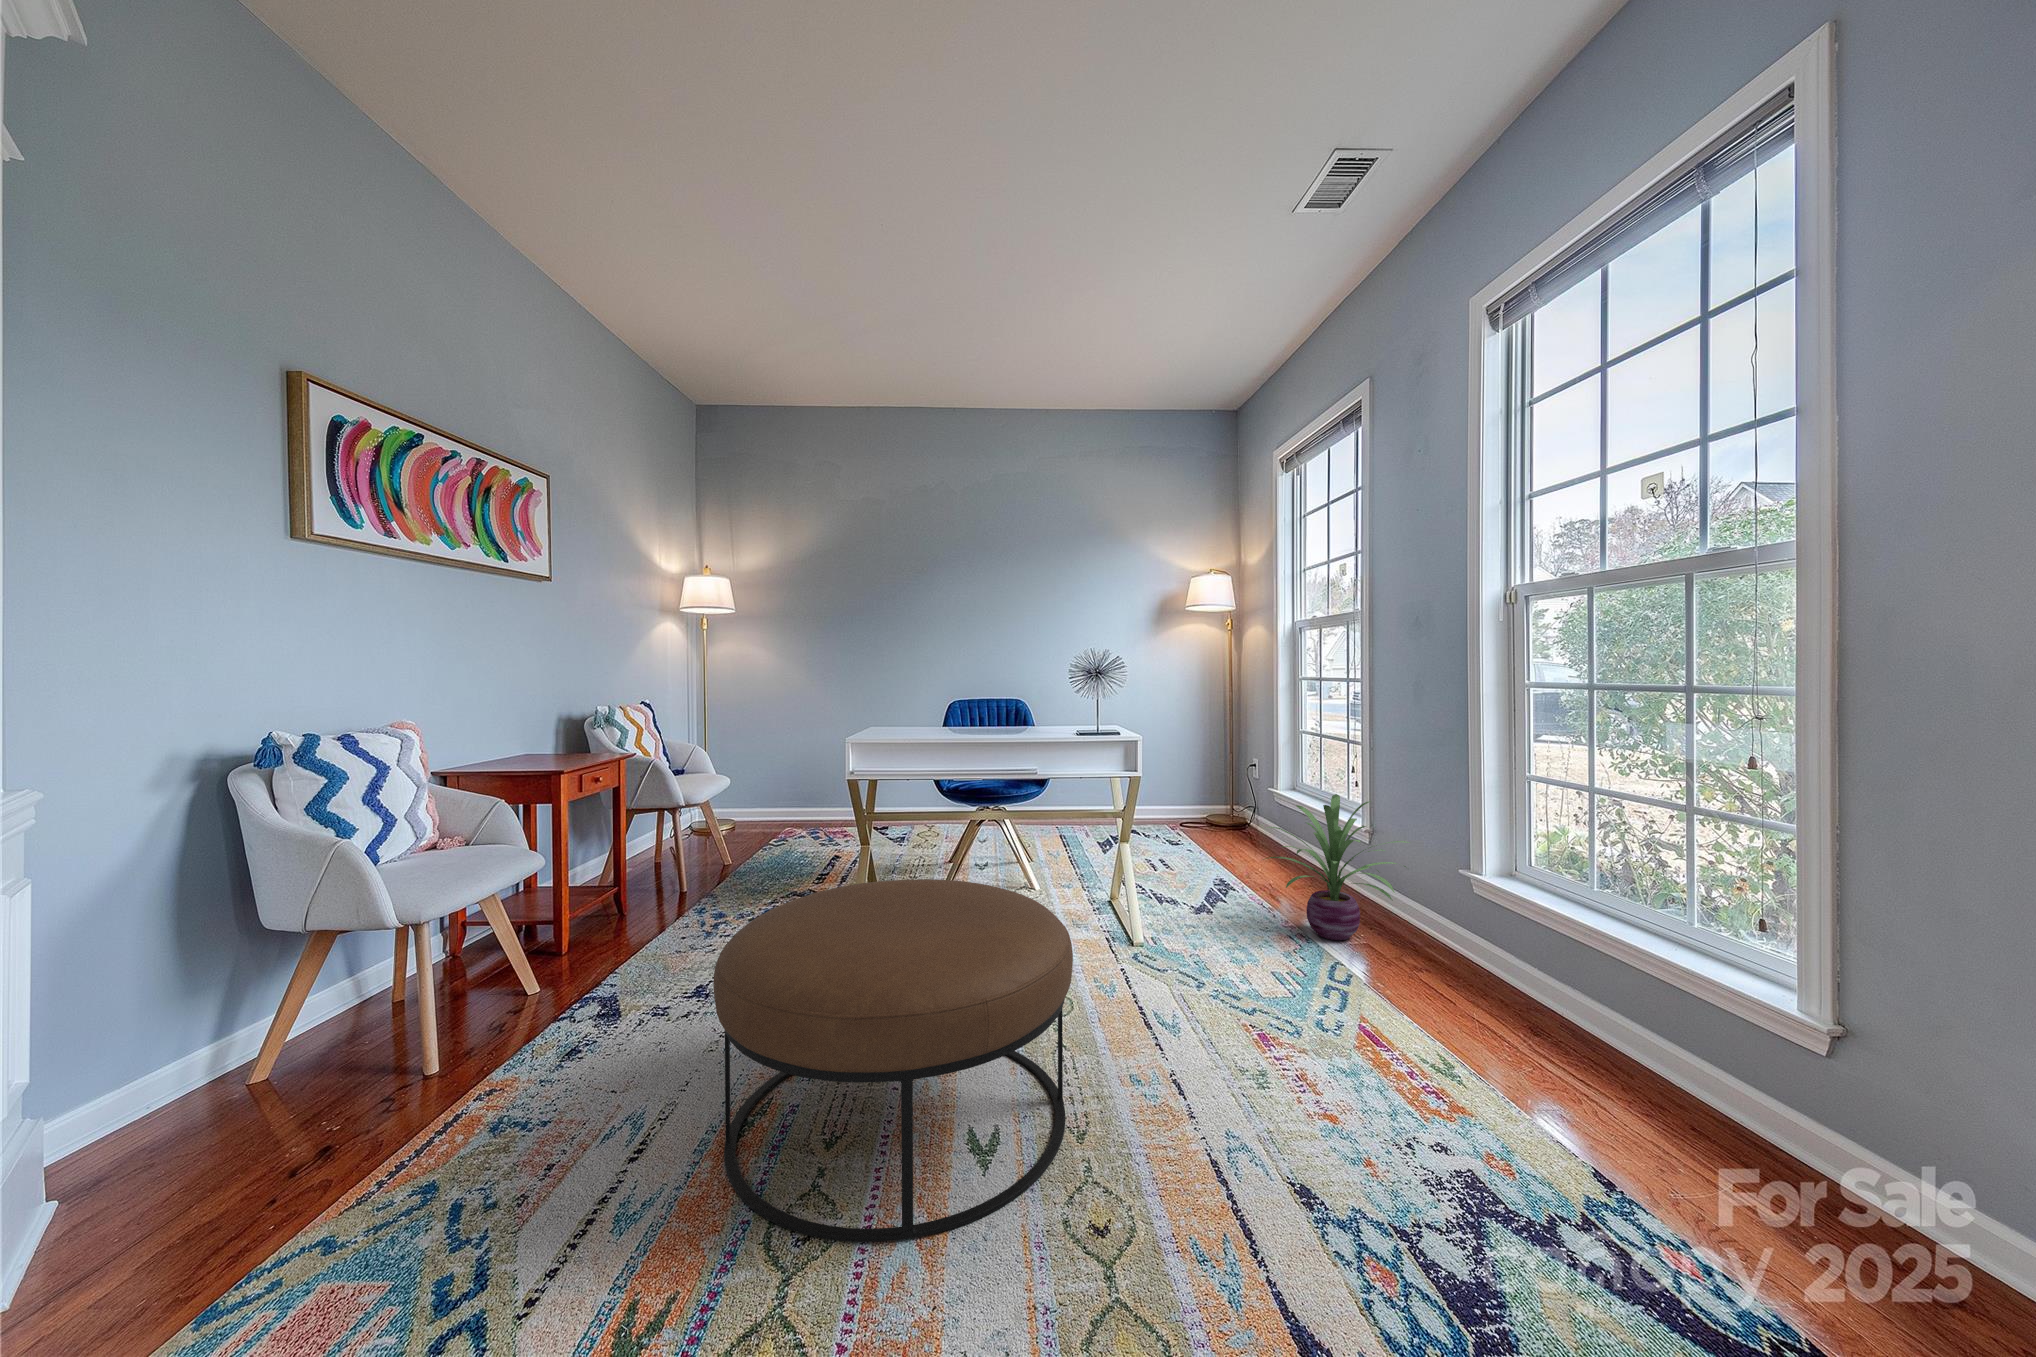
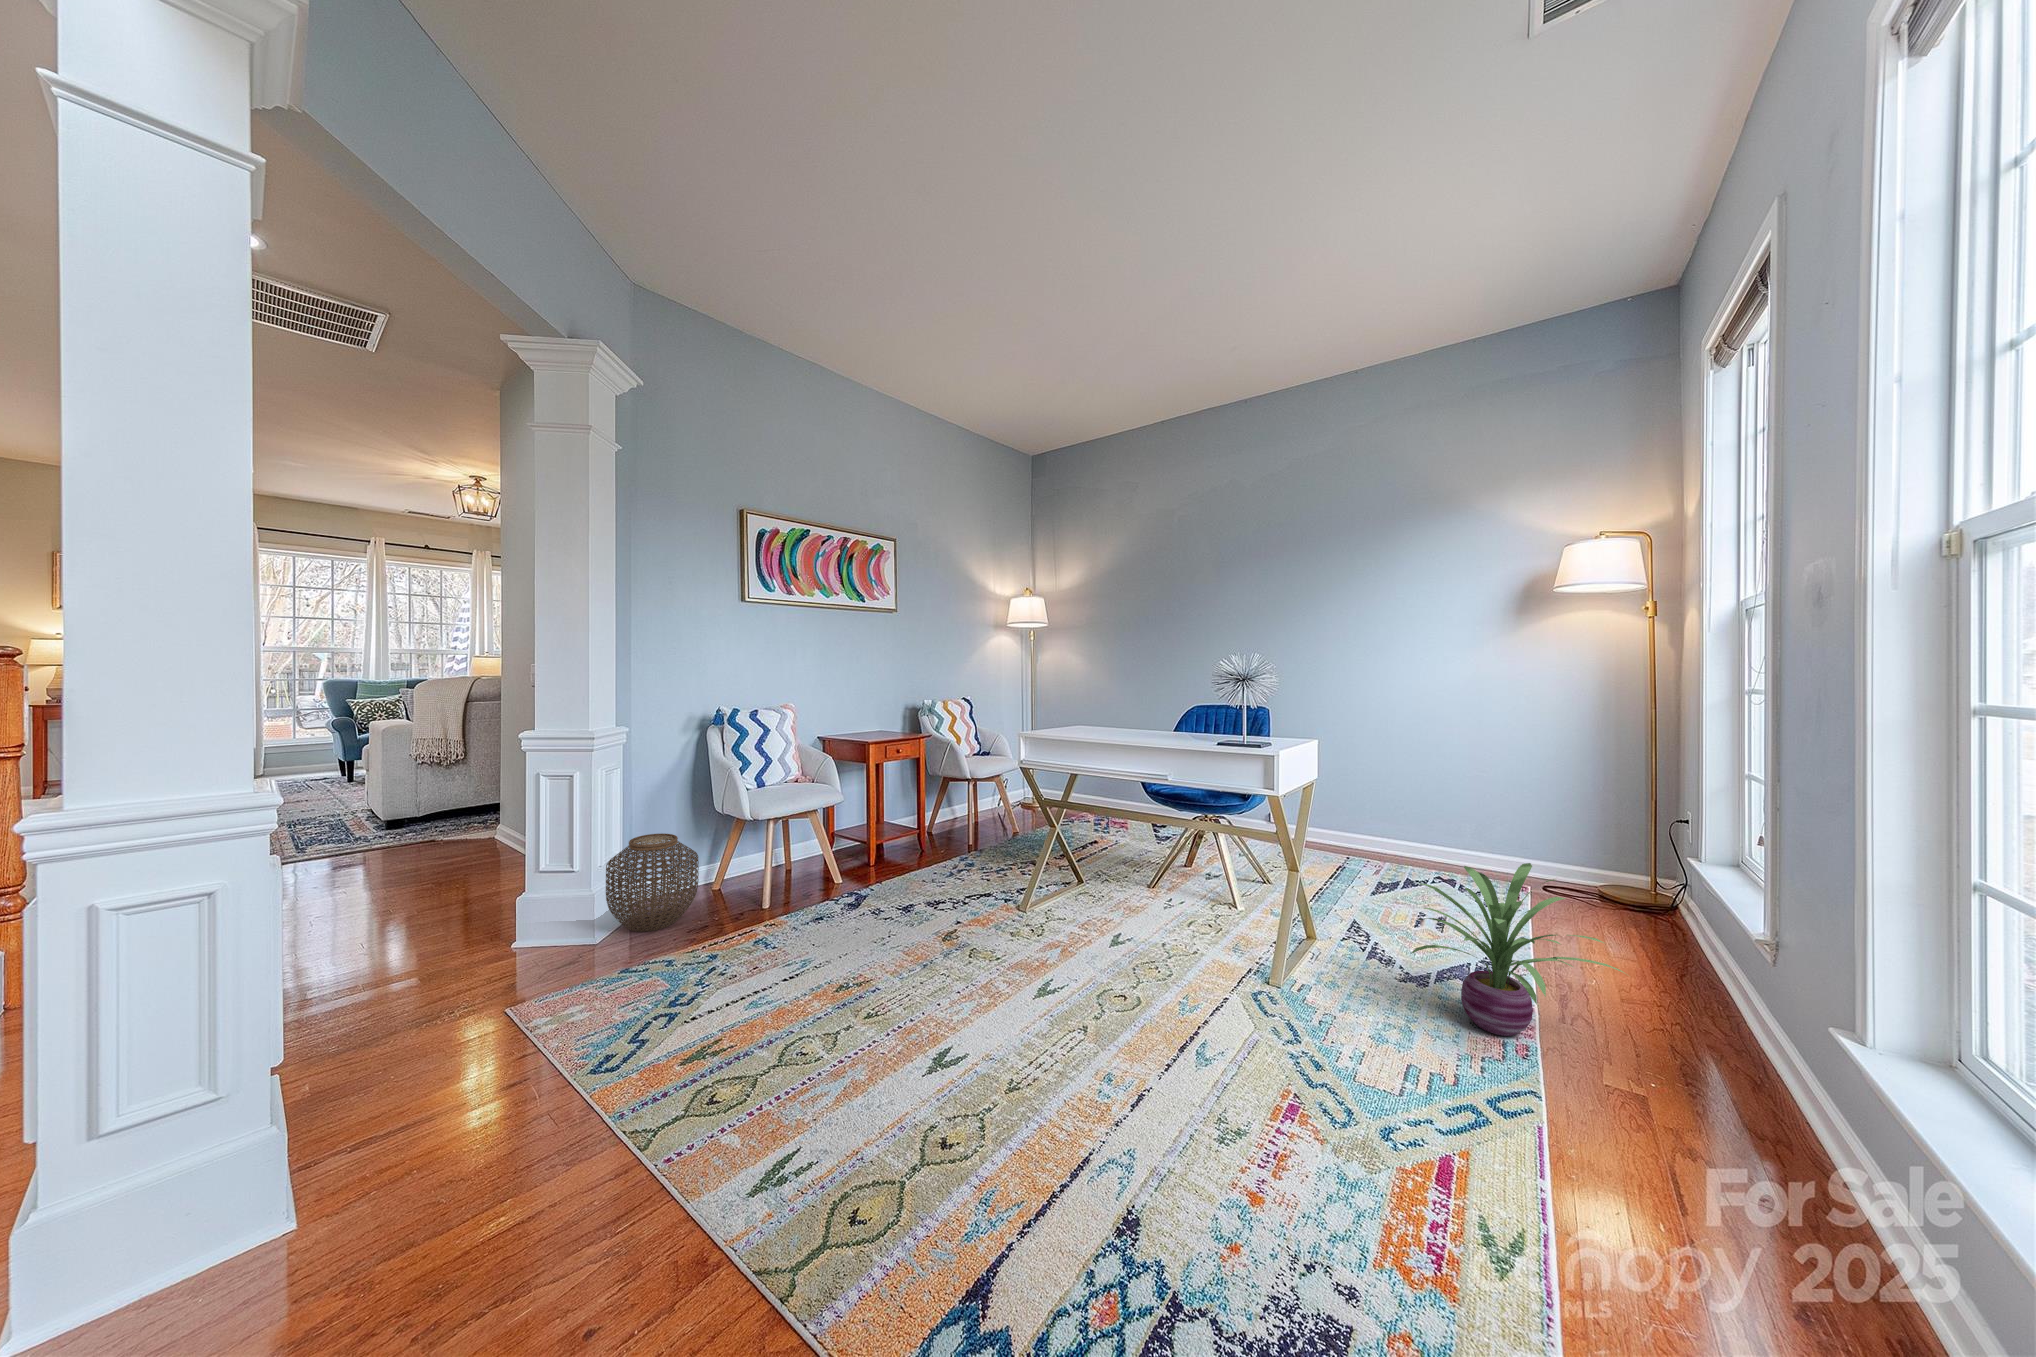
ottoman: present [713,879,1073,1242] -> none [793,851,1050,1101]
woven basket: none [75,976,321,1194] -> present [606,833,699,932]

